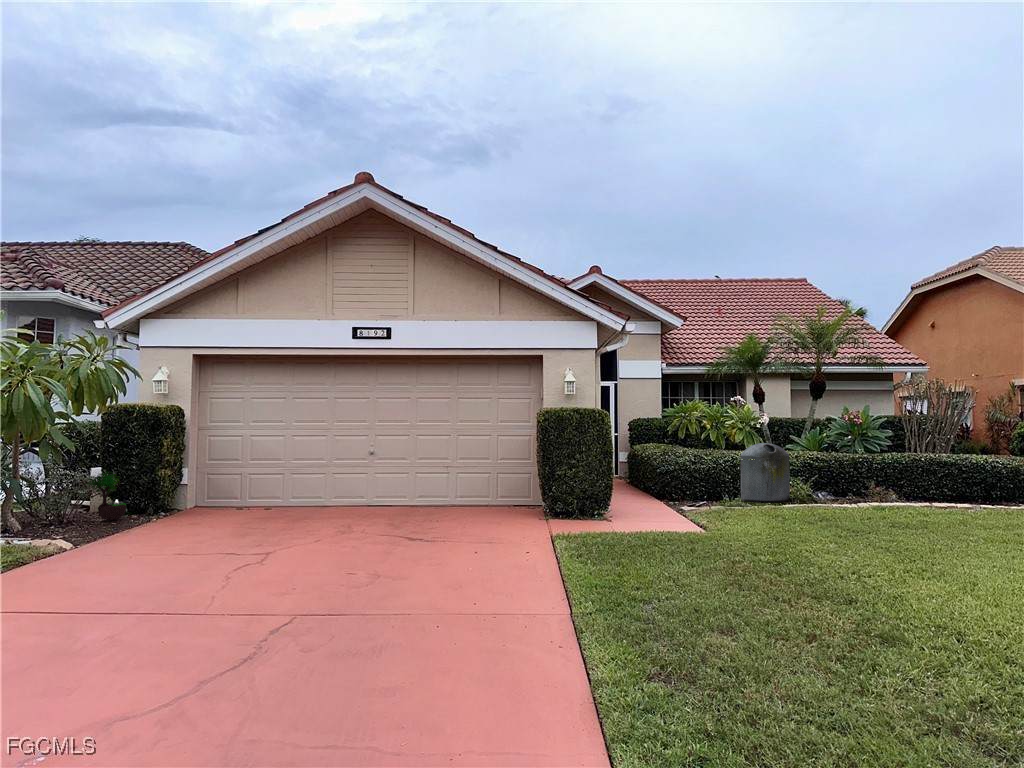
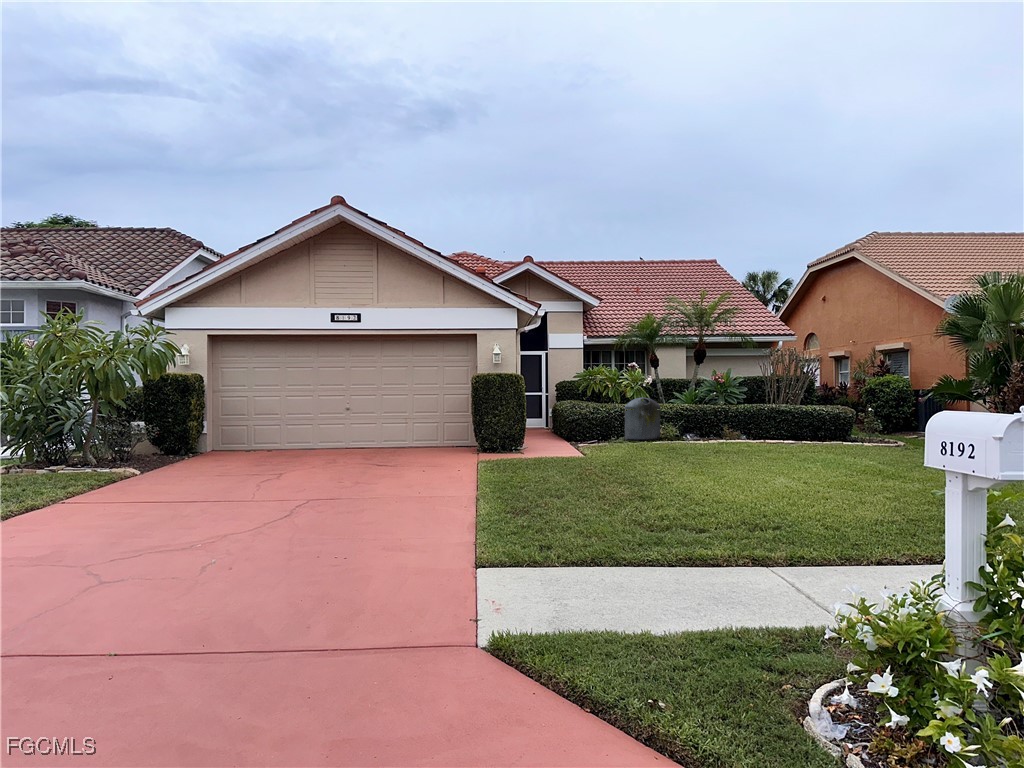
potted tree: present [87,472,126,521] -> none [133,421,165,460]

